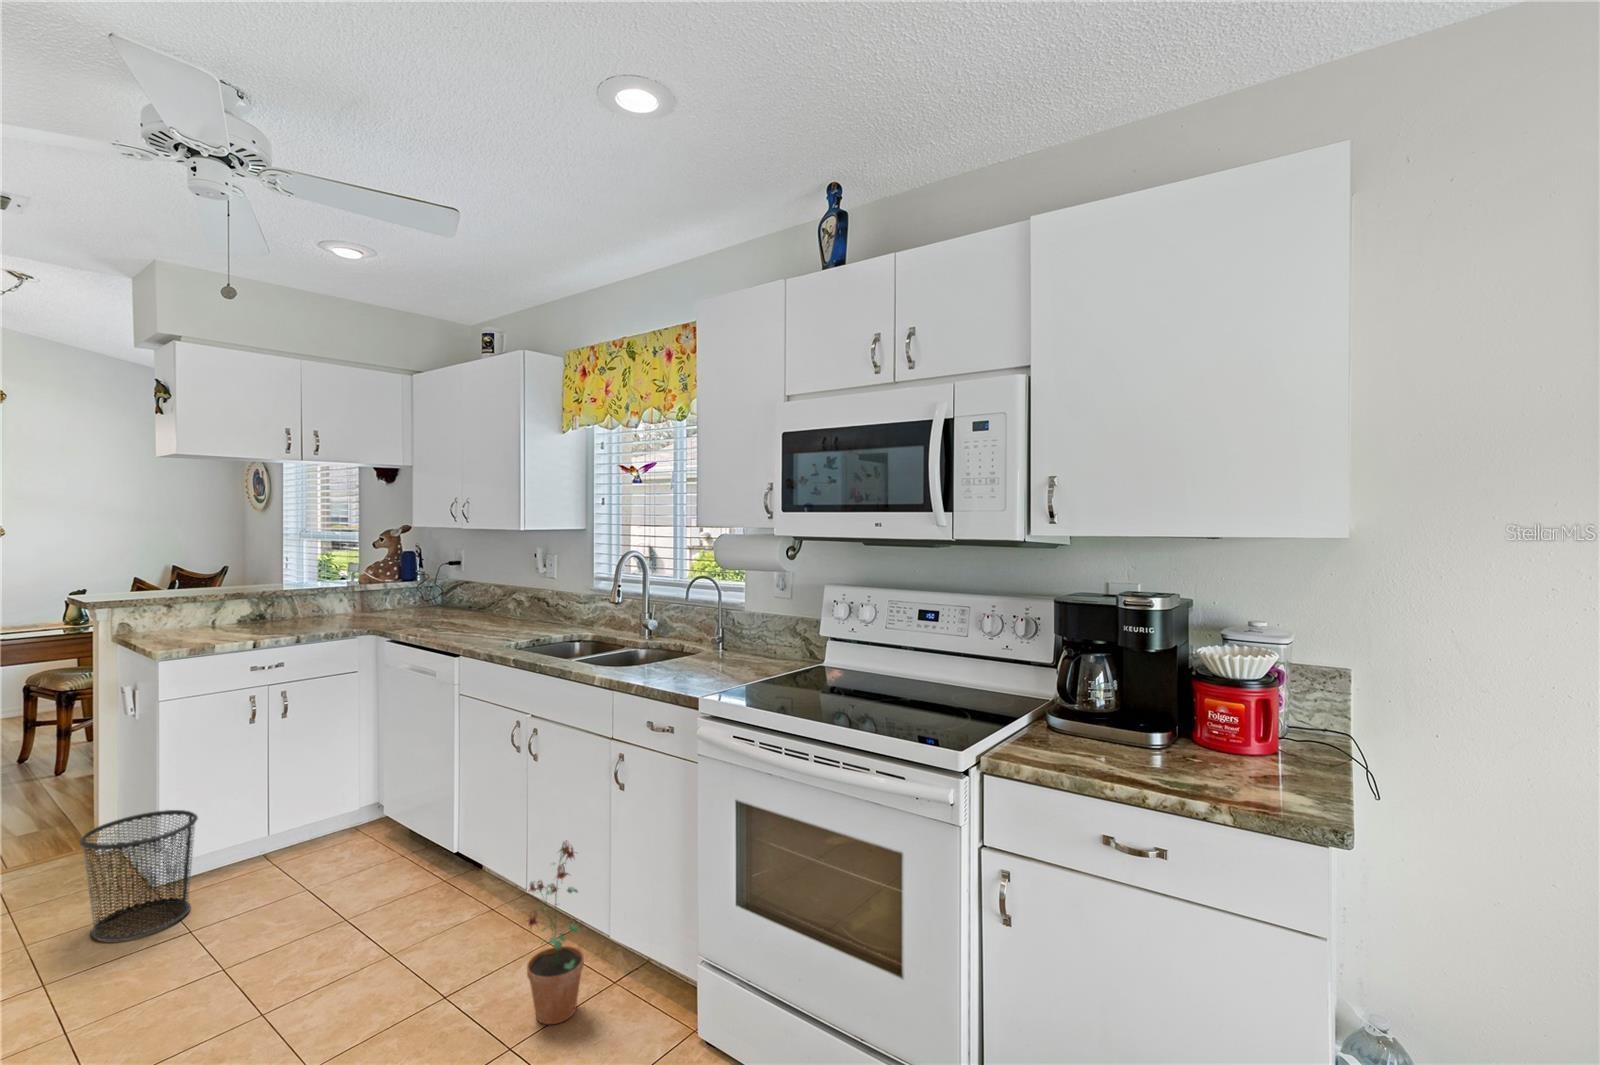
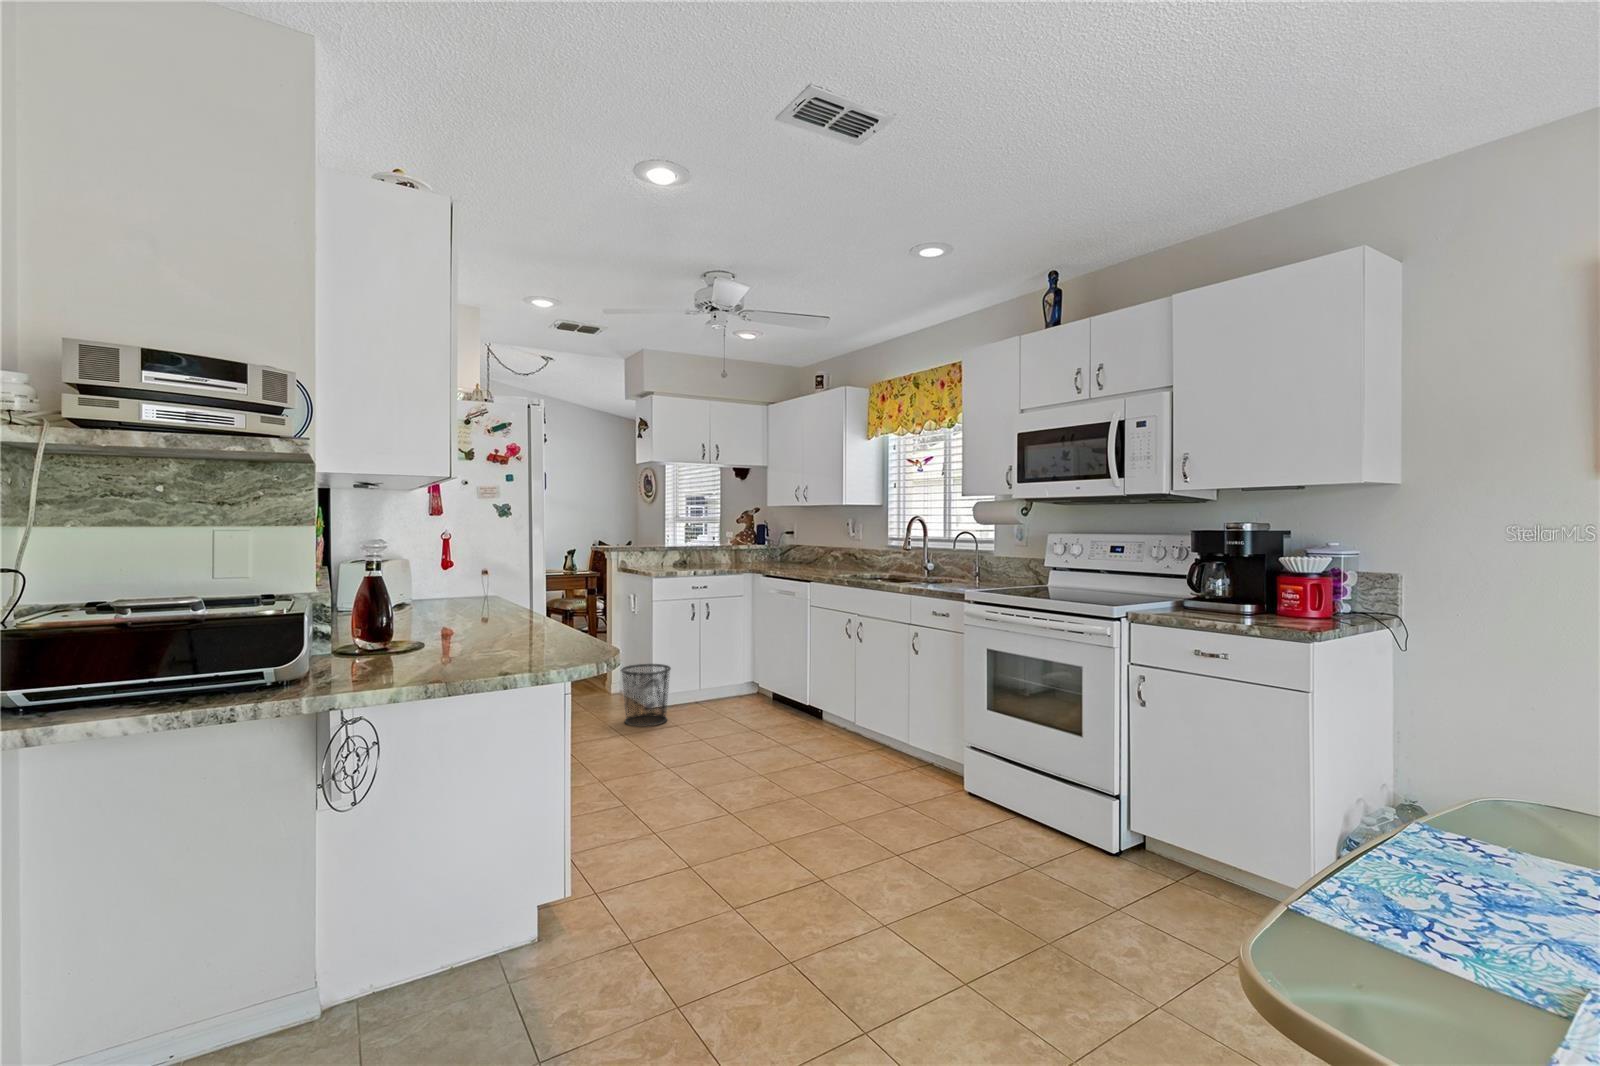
potted plant: present [527,840,584,1024] -> none [861,680,895,779]

